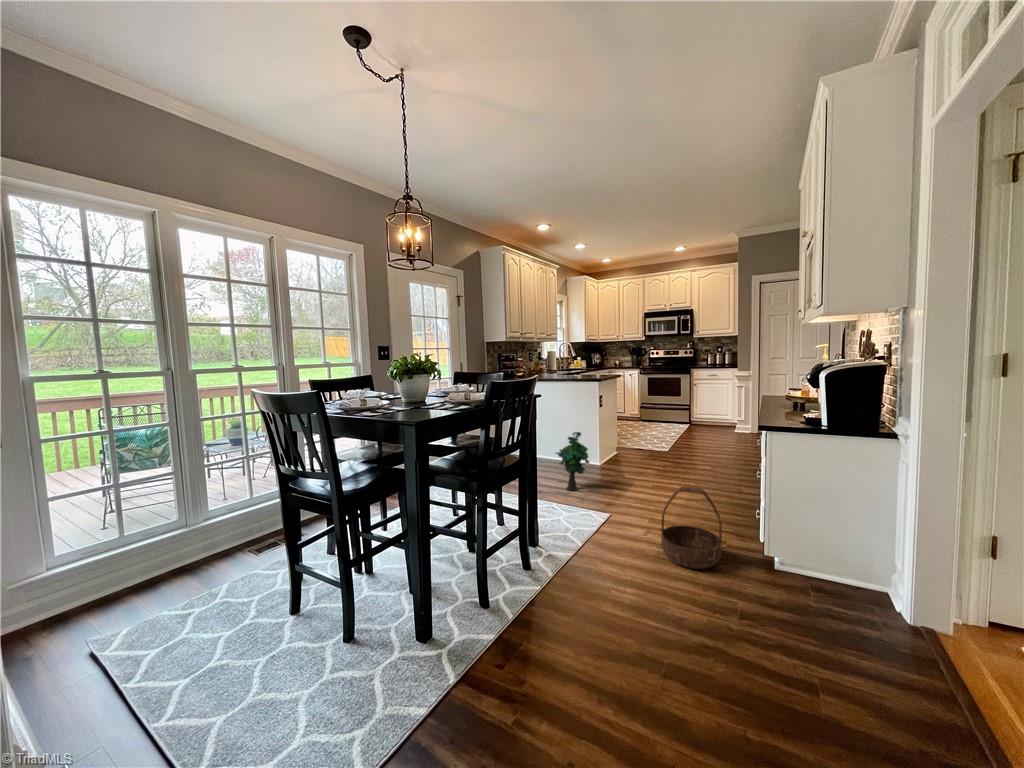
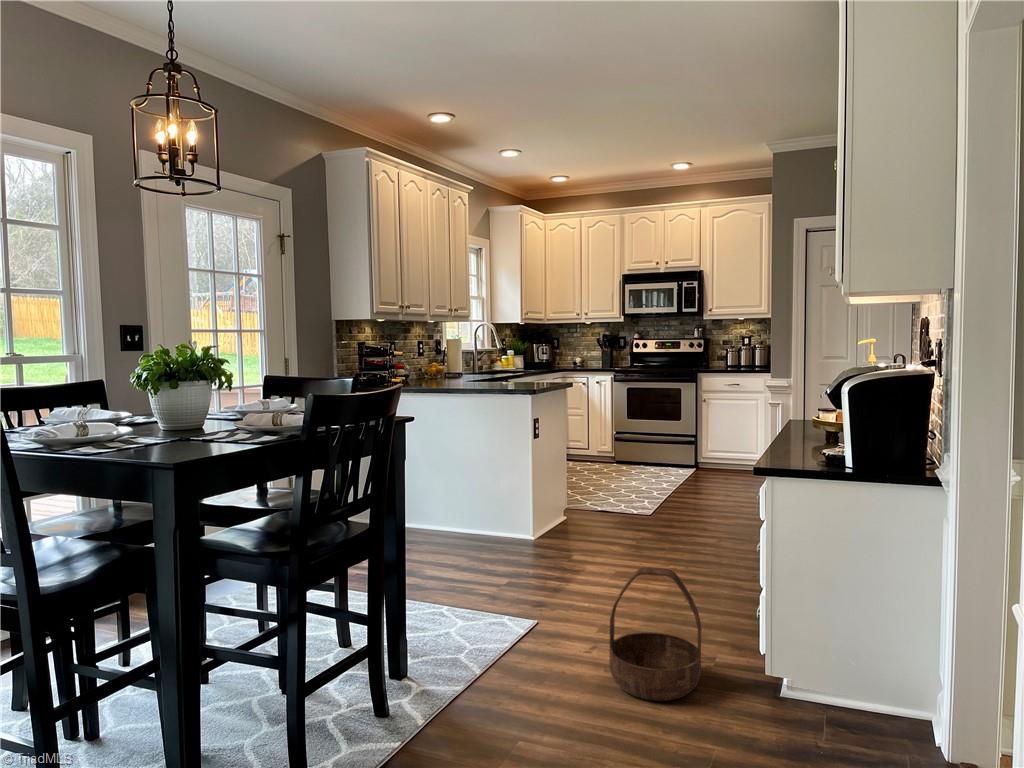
decorative plant: present [556,432,589,491] -> none [448,480,509,584]

